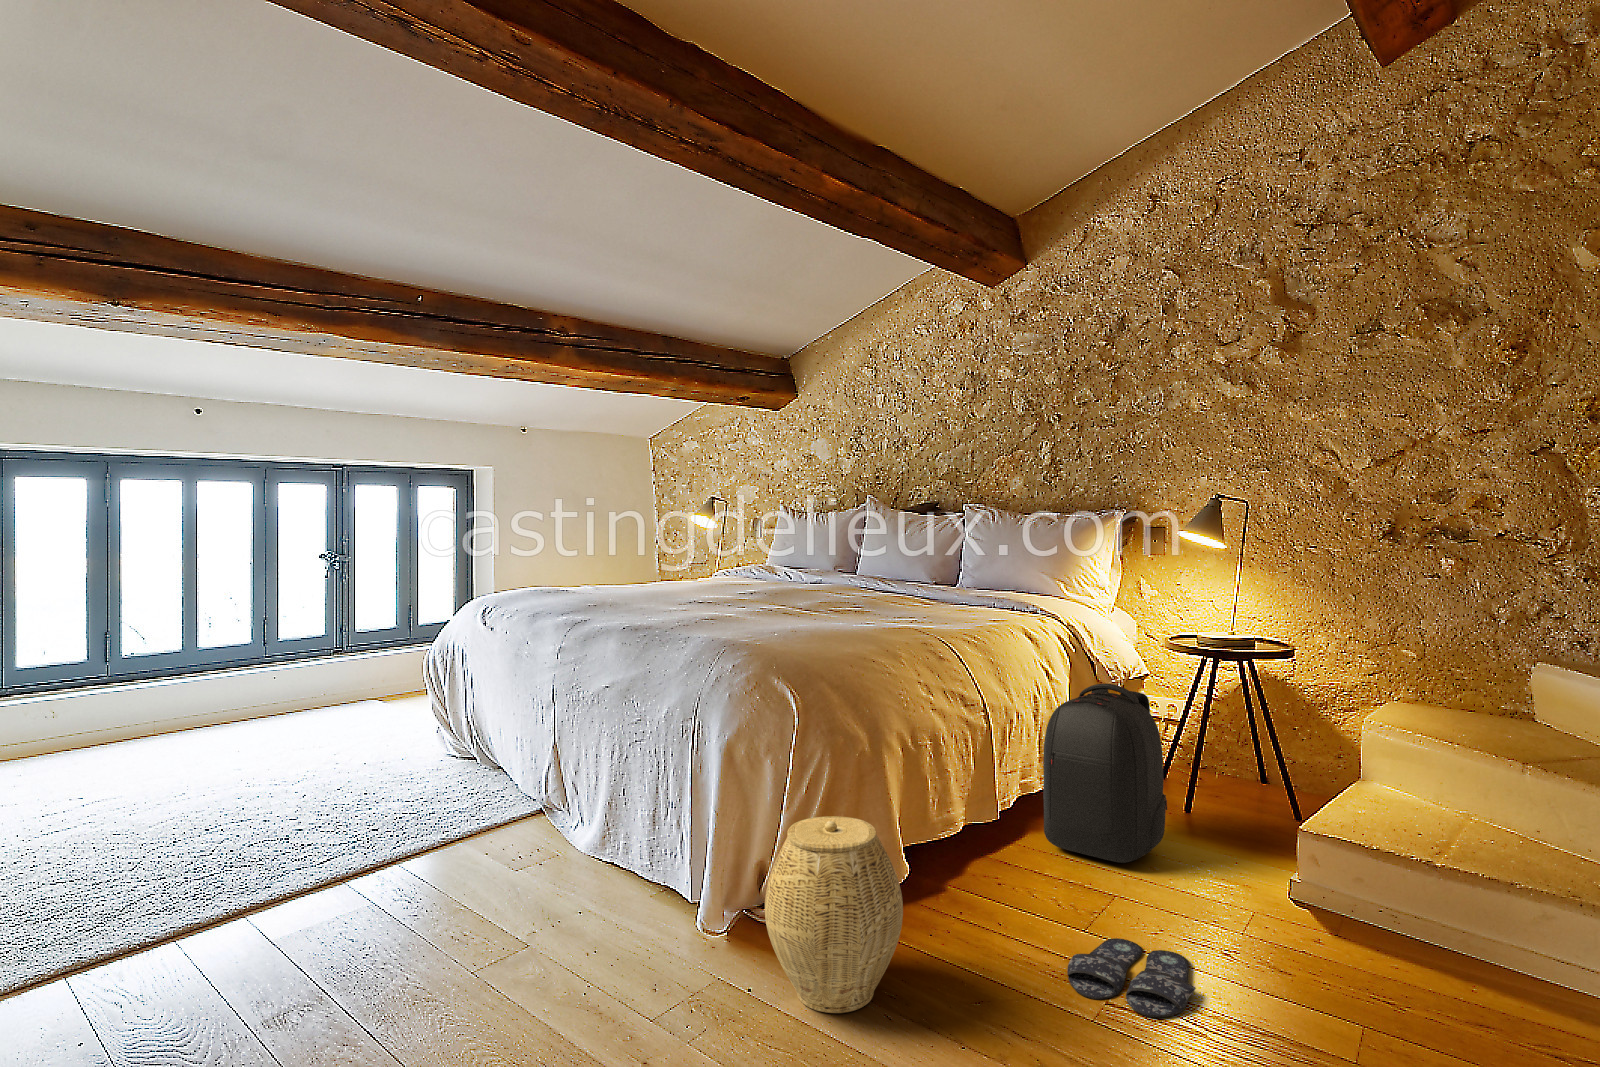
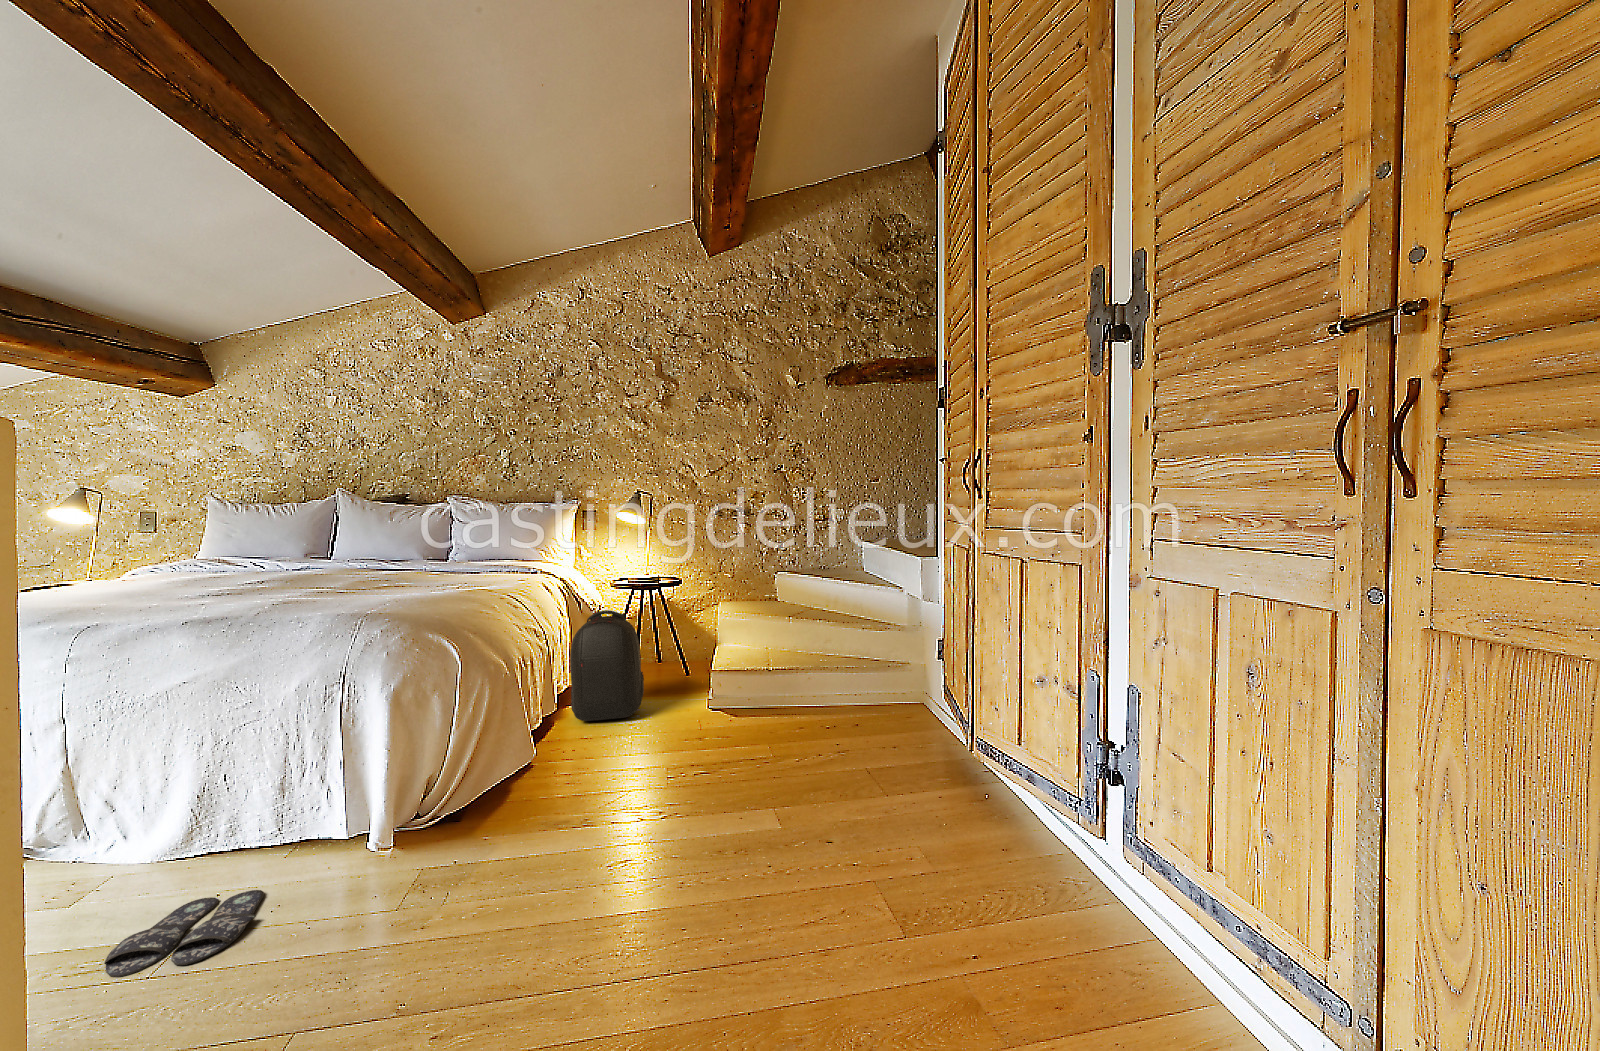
woven basket: present [765,816,903,1013] -> none [466,713,570,845]
slippers: present [1067,938,1196,1018] -> present [104,890,264,977]

